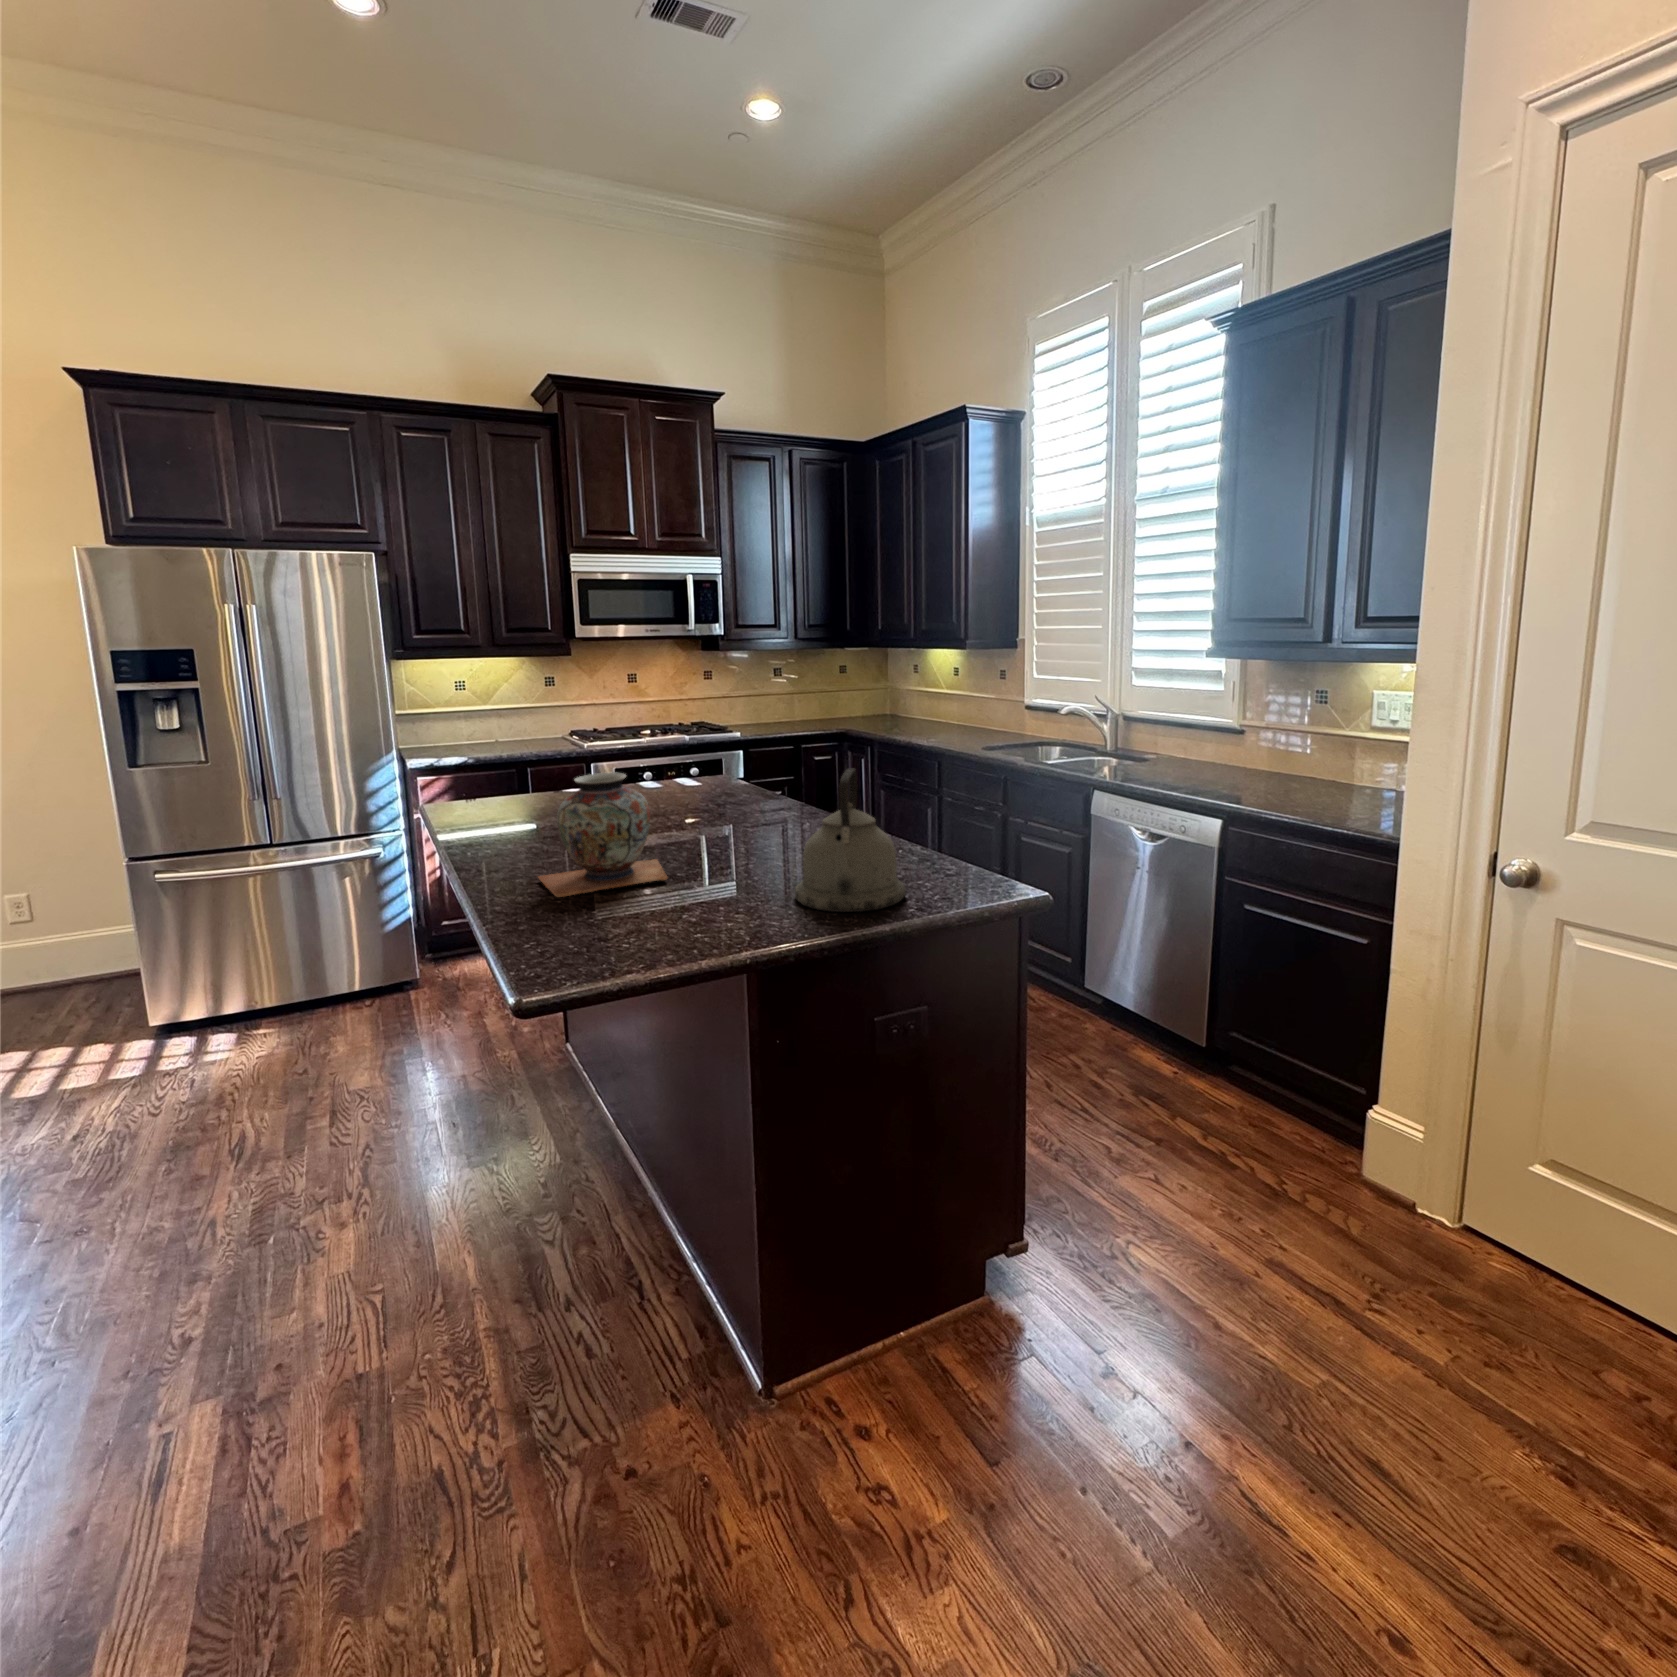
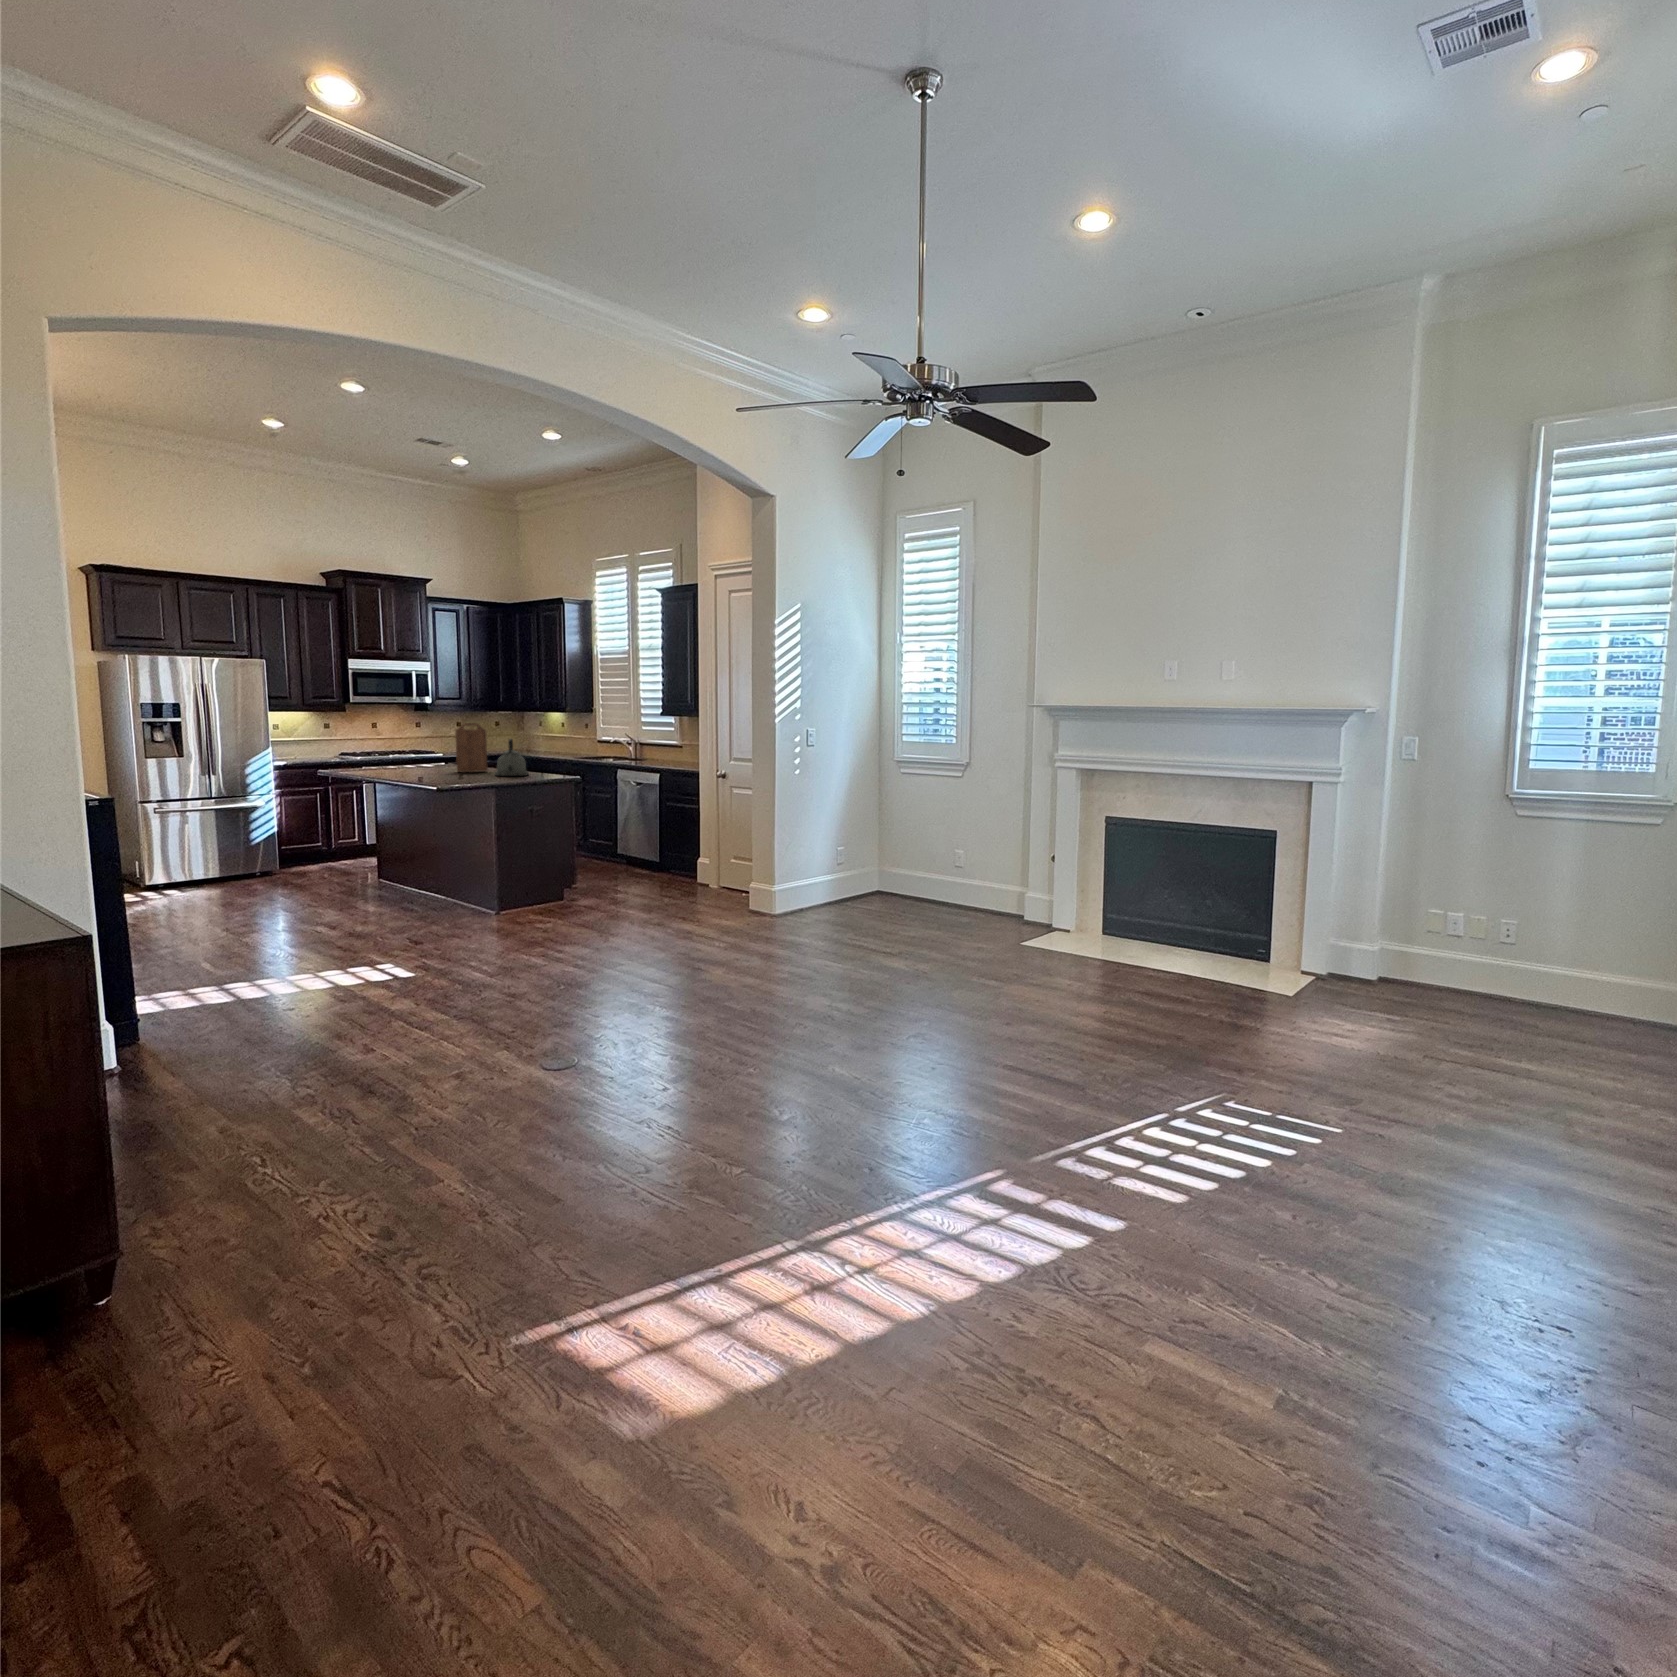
cutting board: none [700,703,788,847] -> present [455,723,487,772]
decorative vase: present [538,772,667,897] -> none [405,741,451,776]

